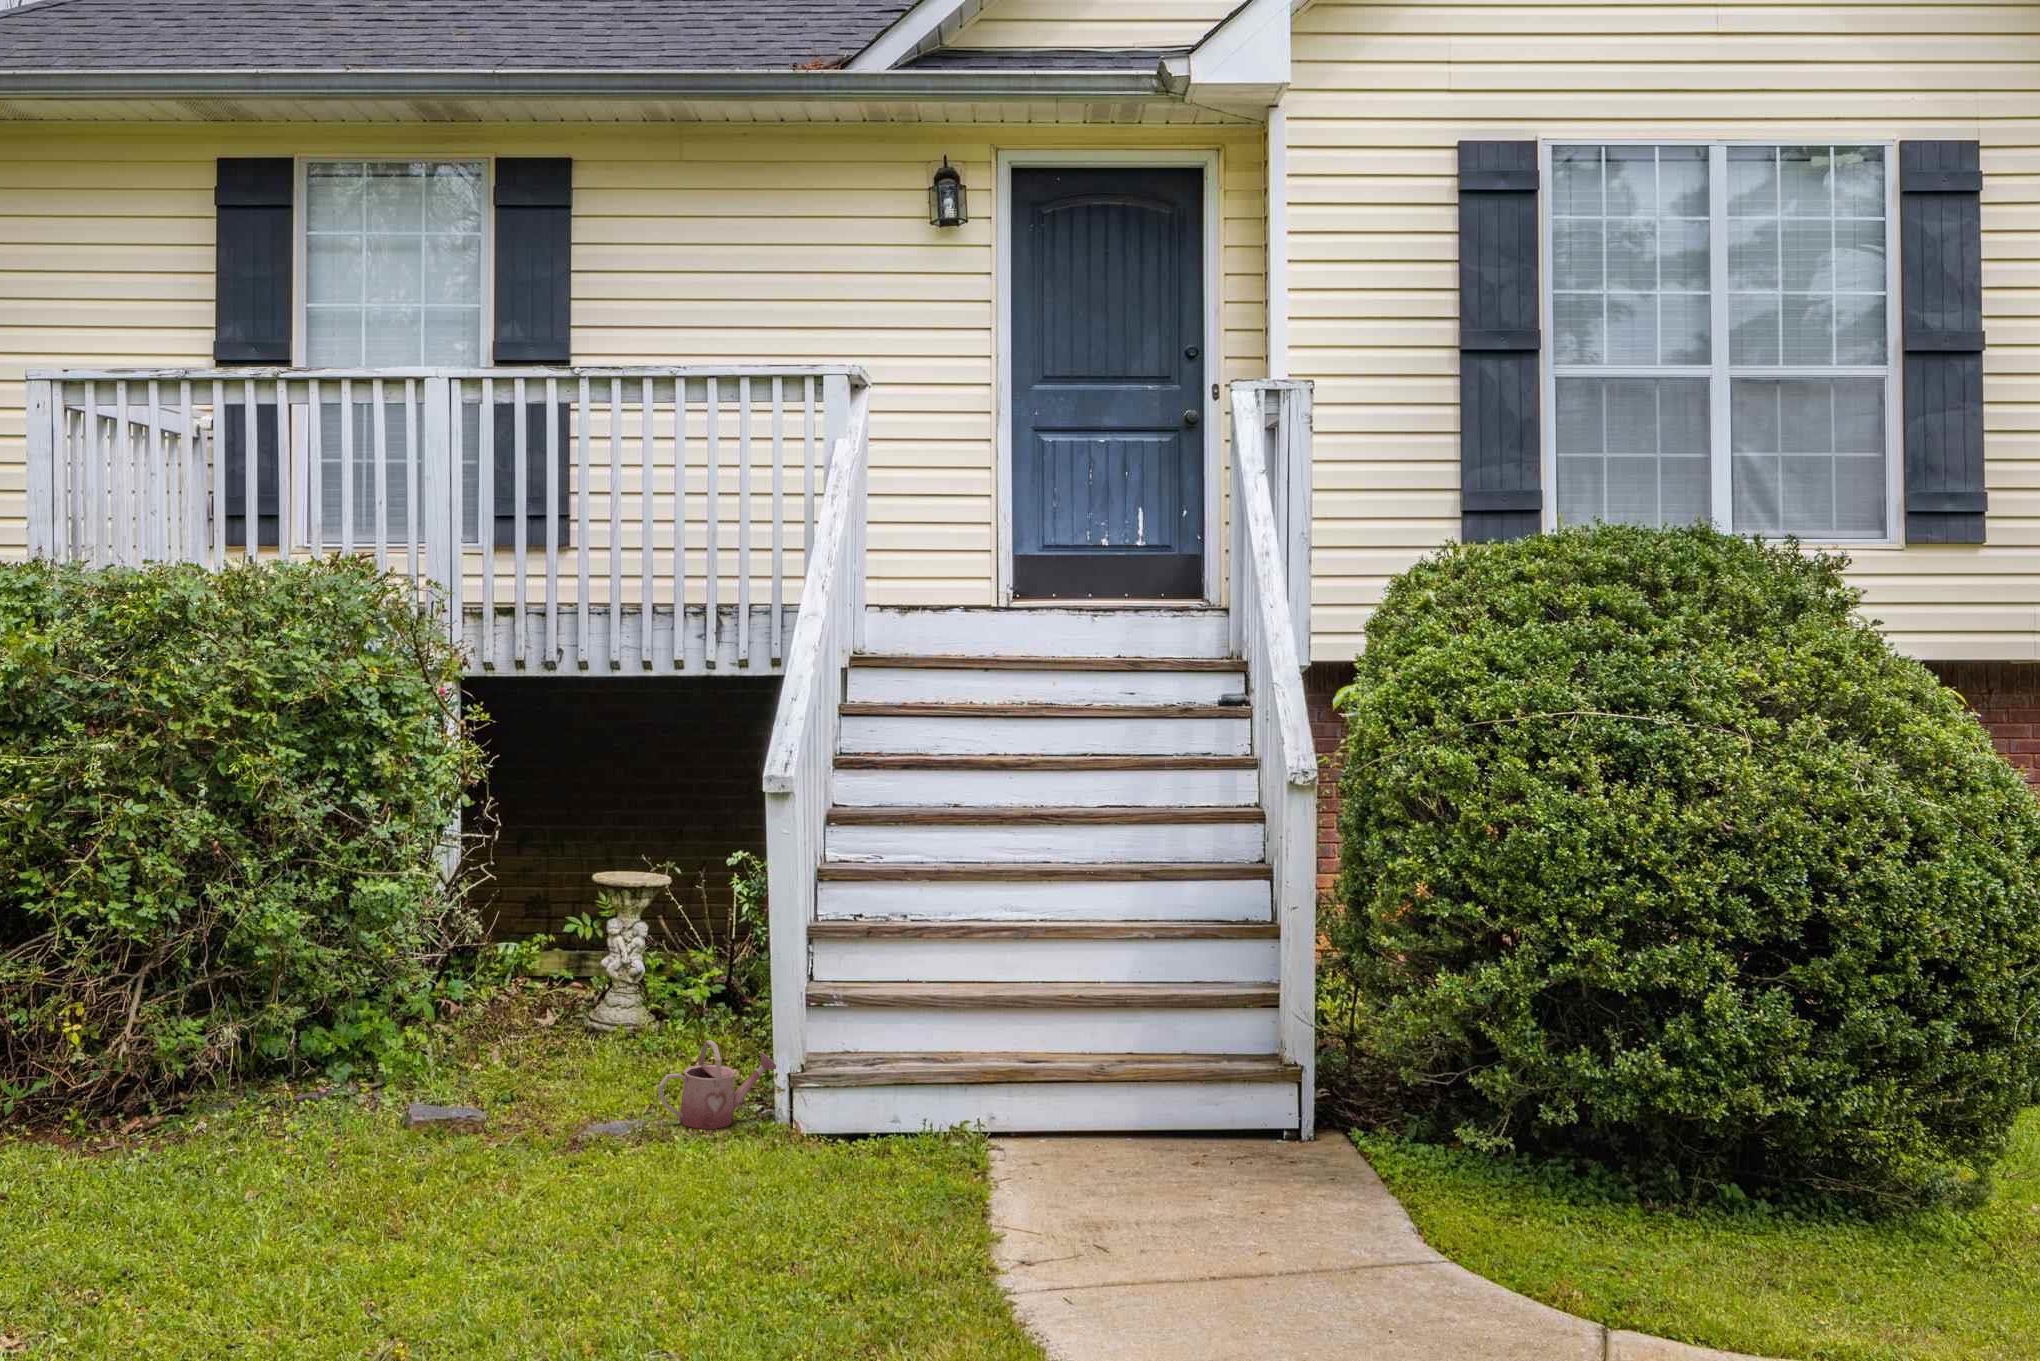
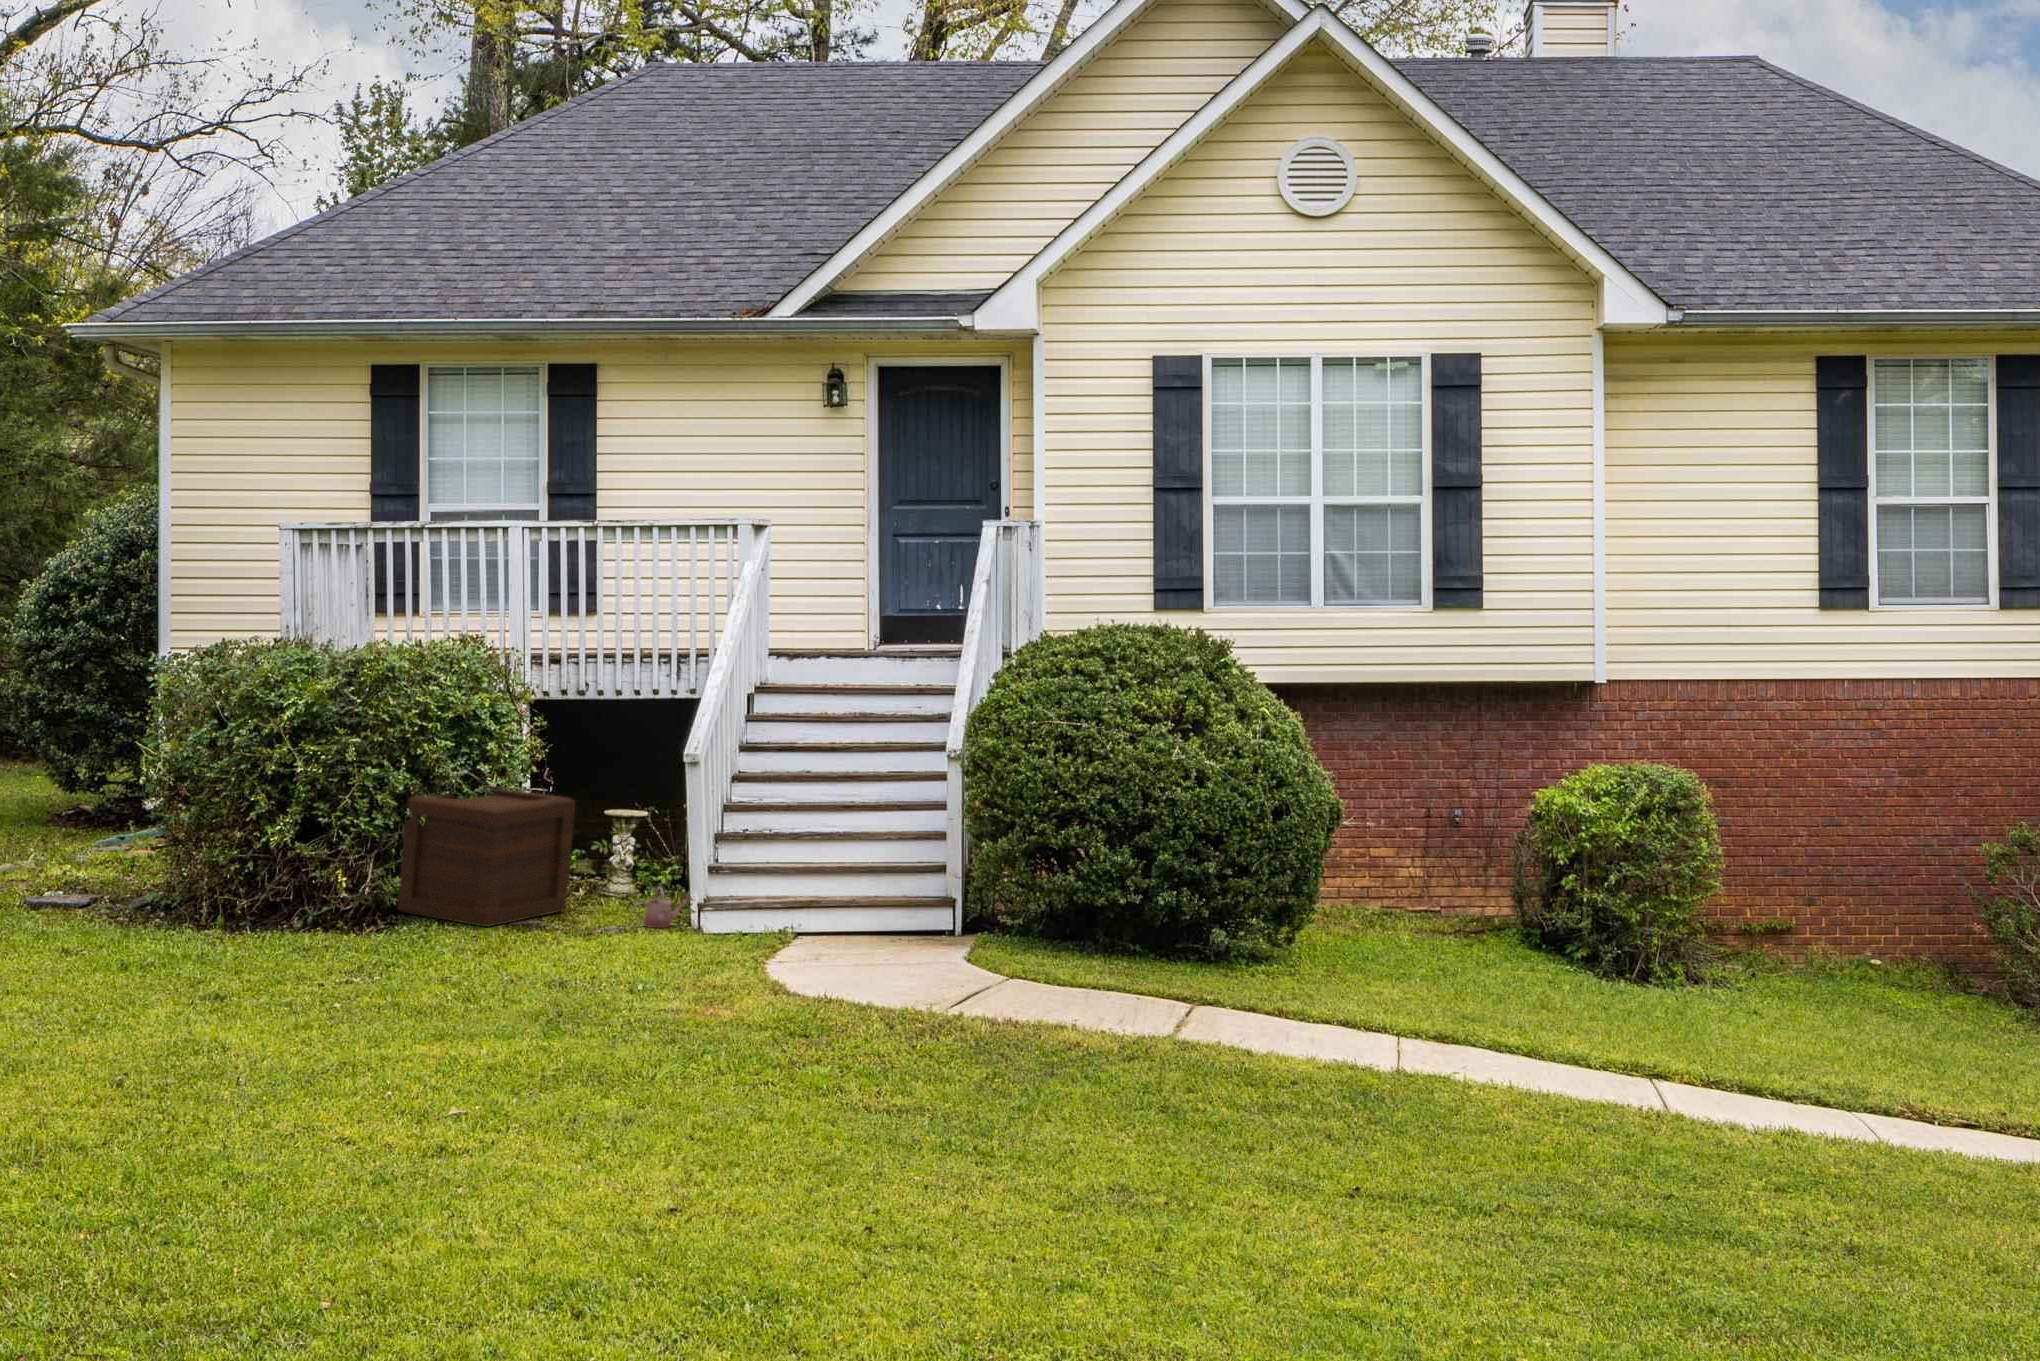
wooden crate: none [187,834,543,1134] -> present [398,789,575,927]

